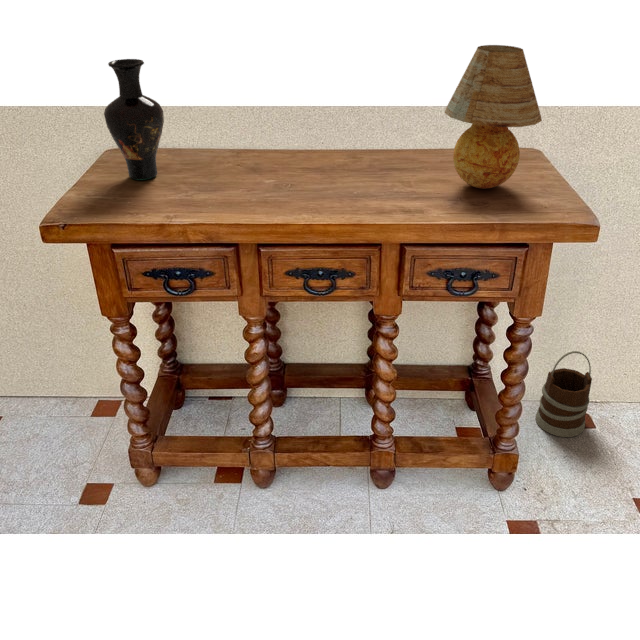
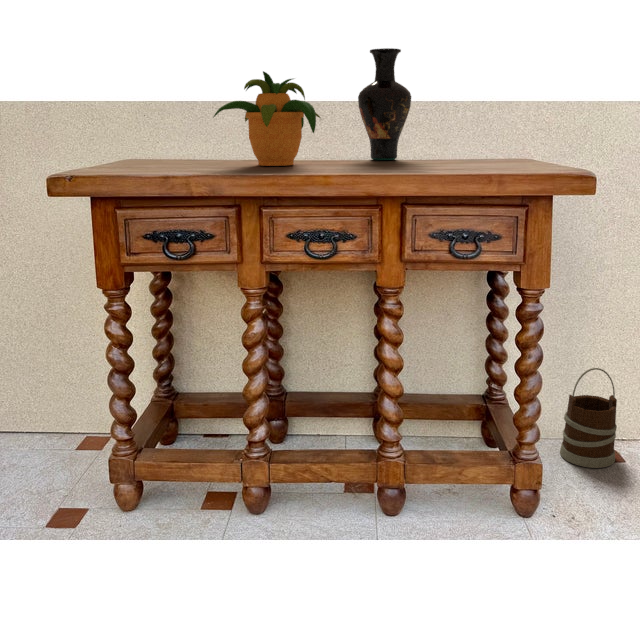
table lamp: present [445,45,542,189] -> none [441,24,534,164]
vase: present [104,59,164,180] -> present [358,48,411,160]
potted plant: none [205,98,320,192] -> present [214,71,321,166]

